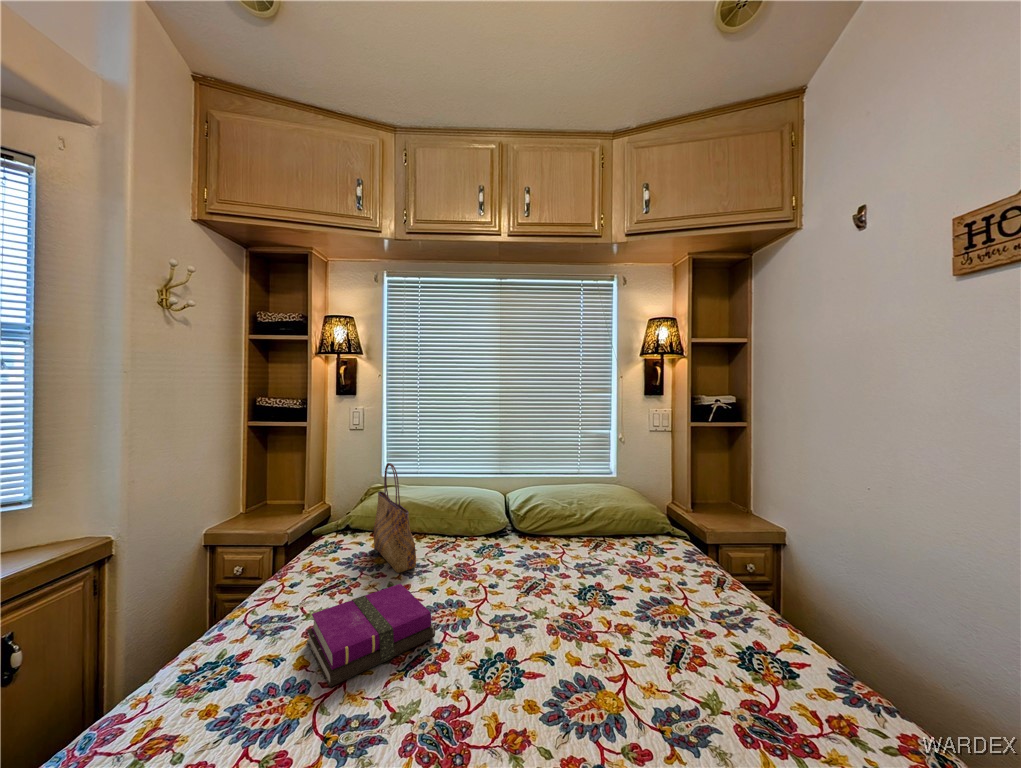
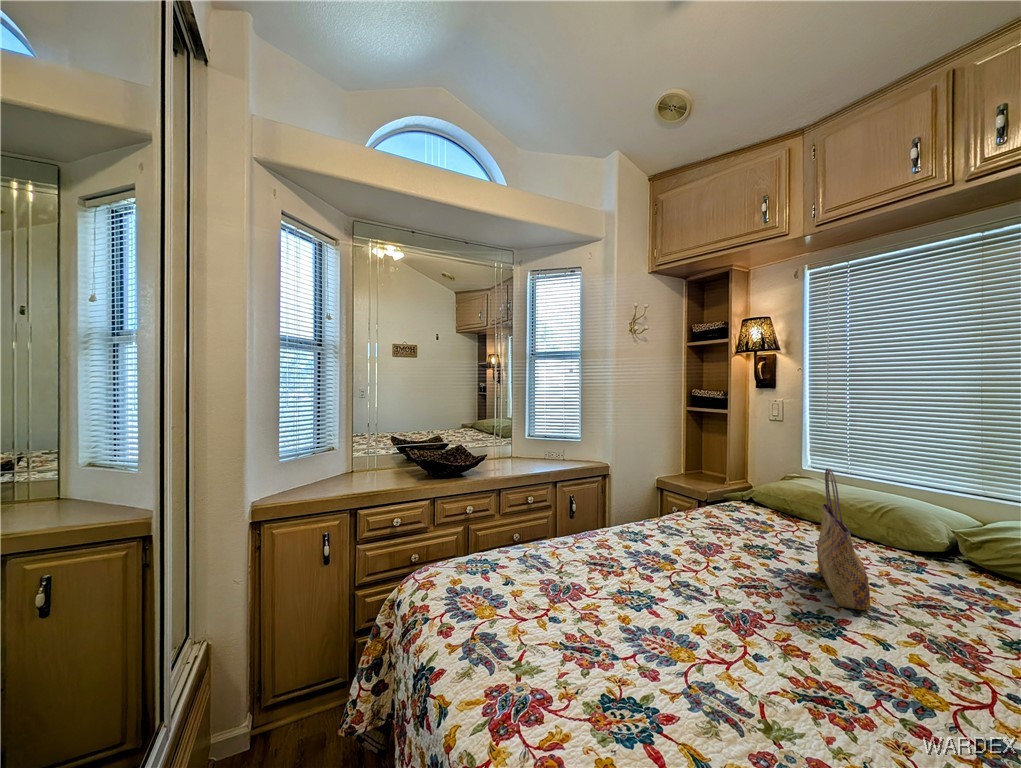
notebook: present [307,584,435,687] -> none [709,591,857,691]

